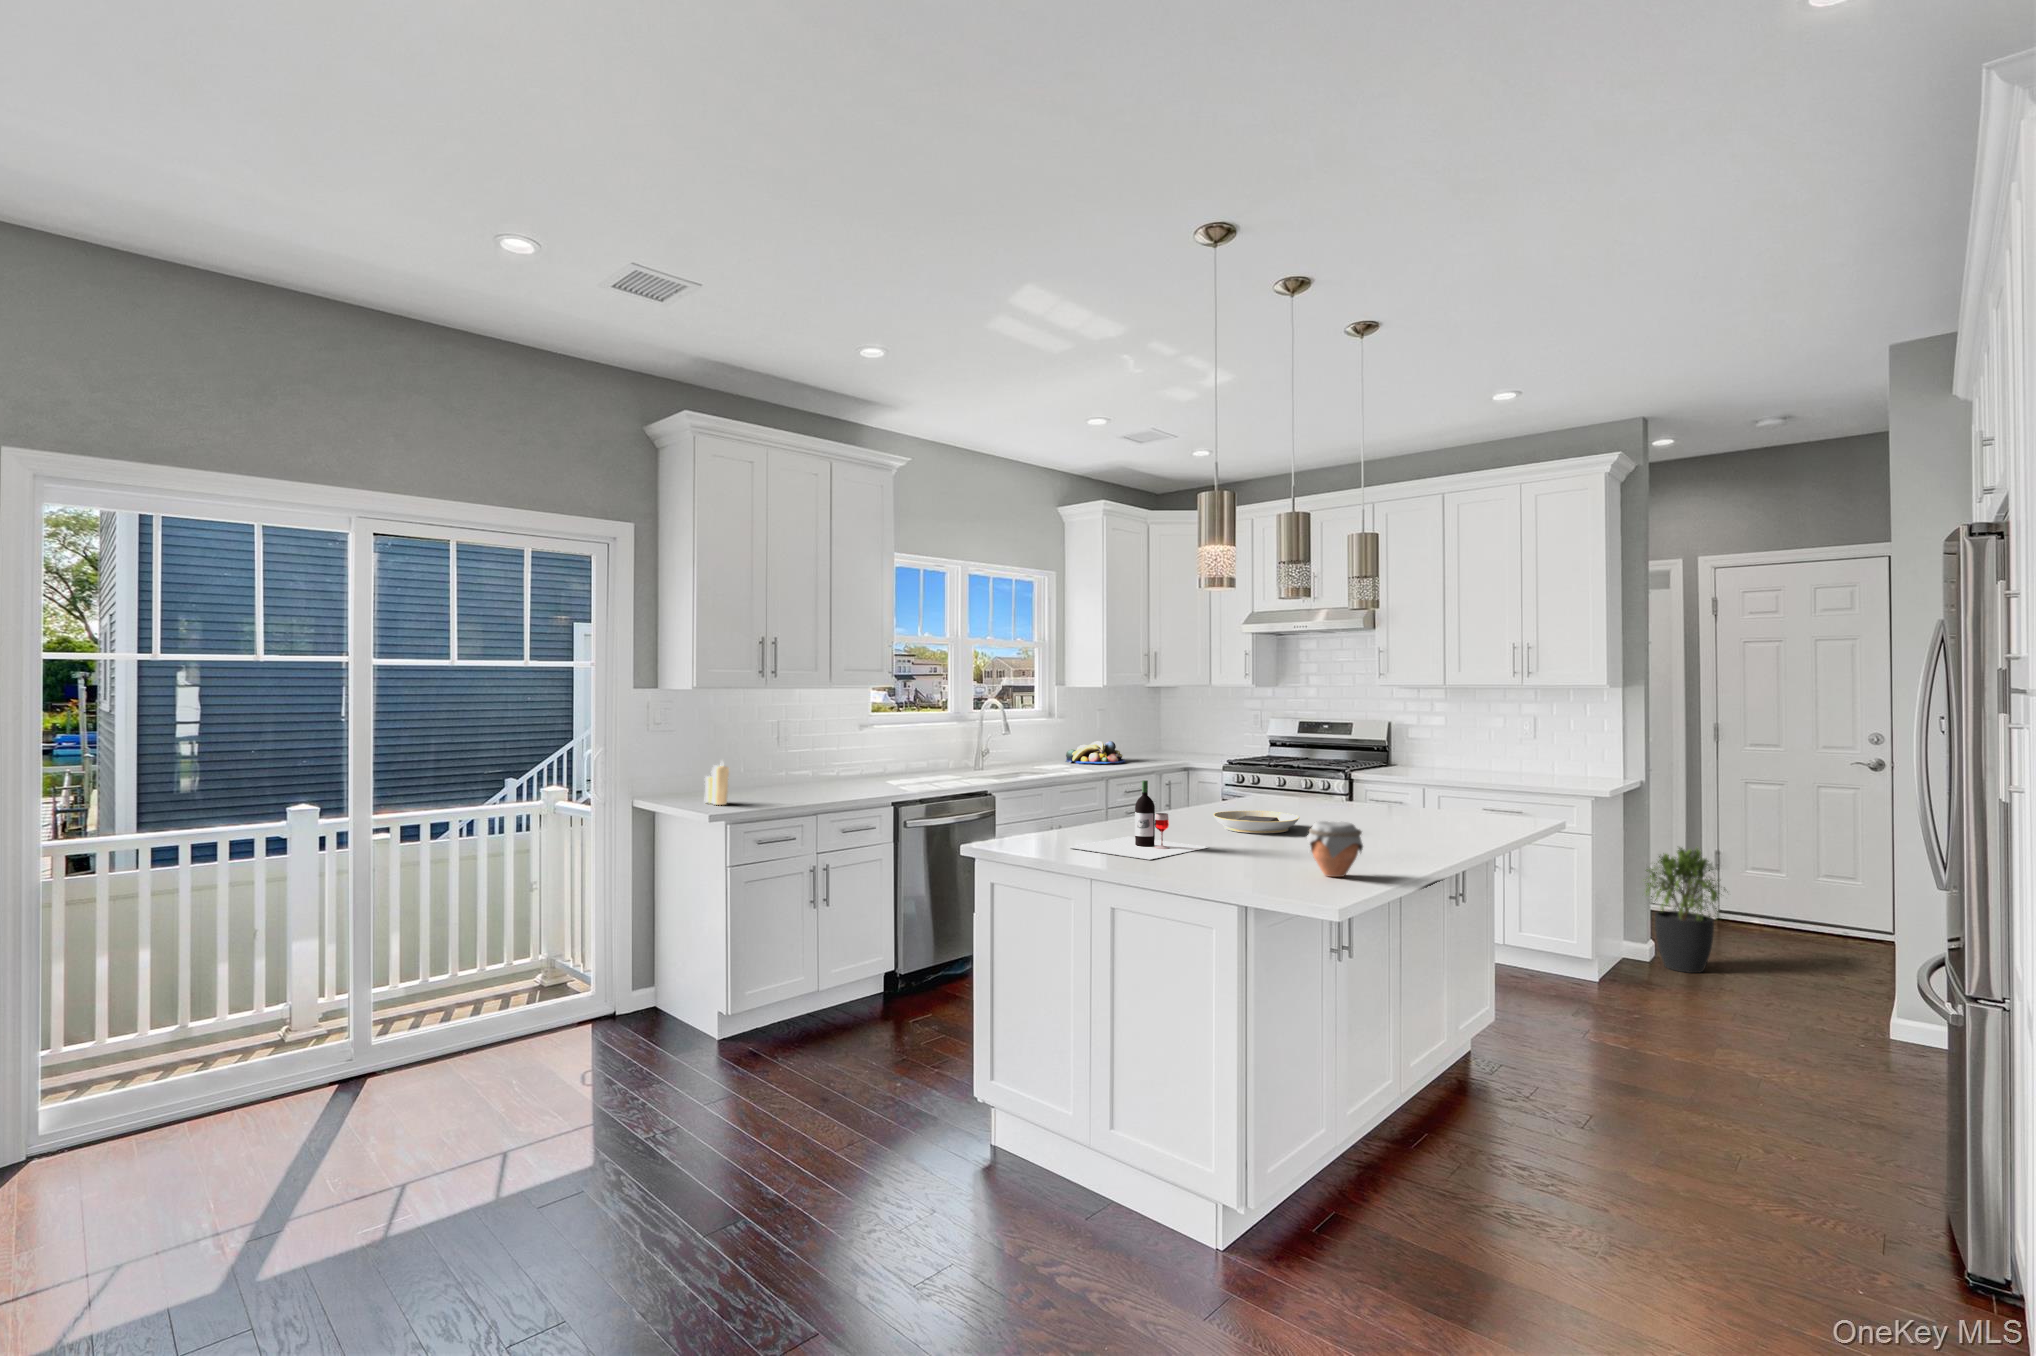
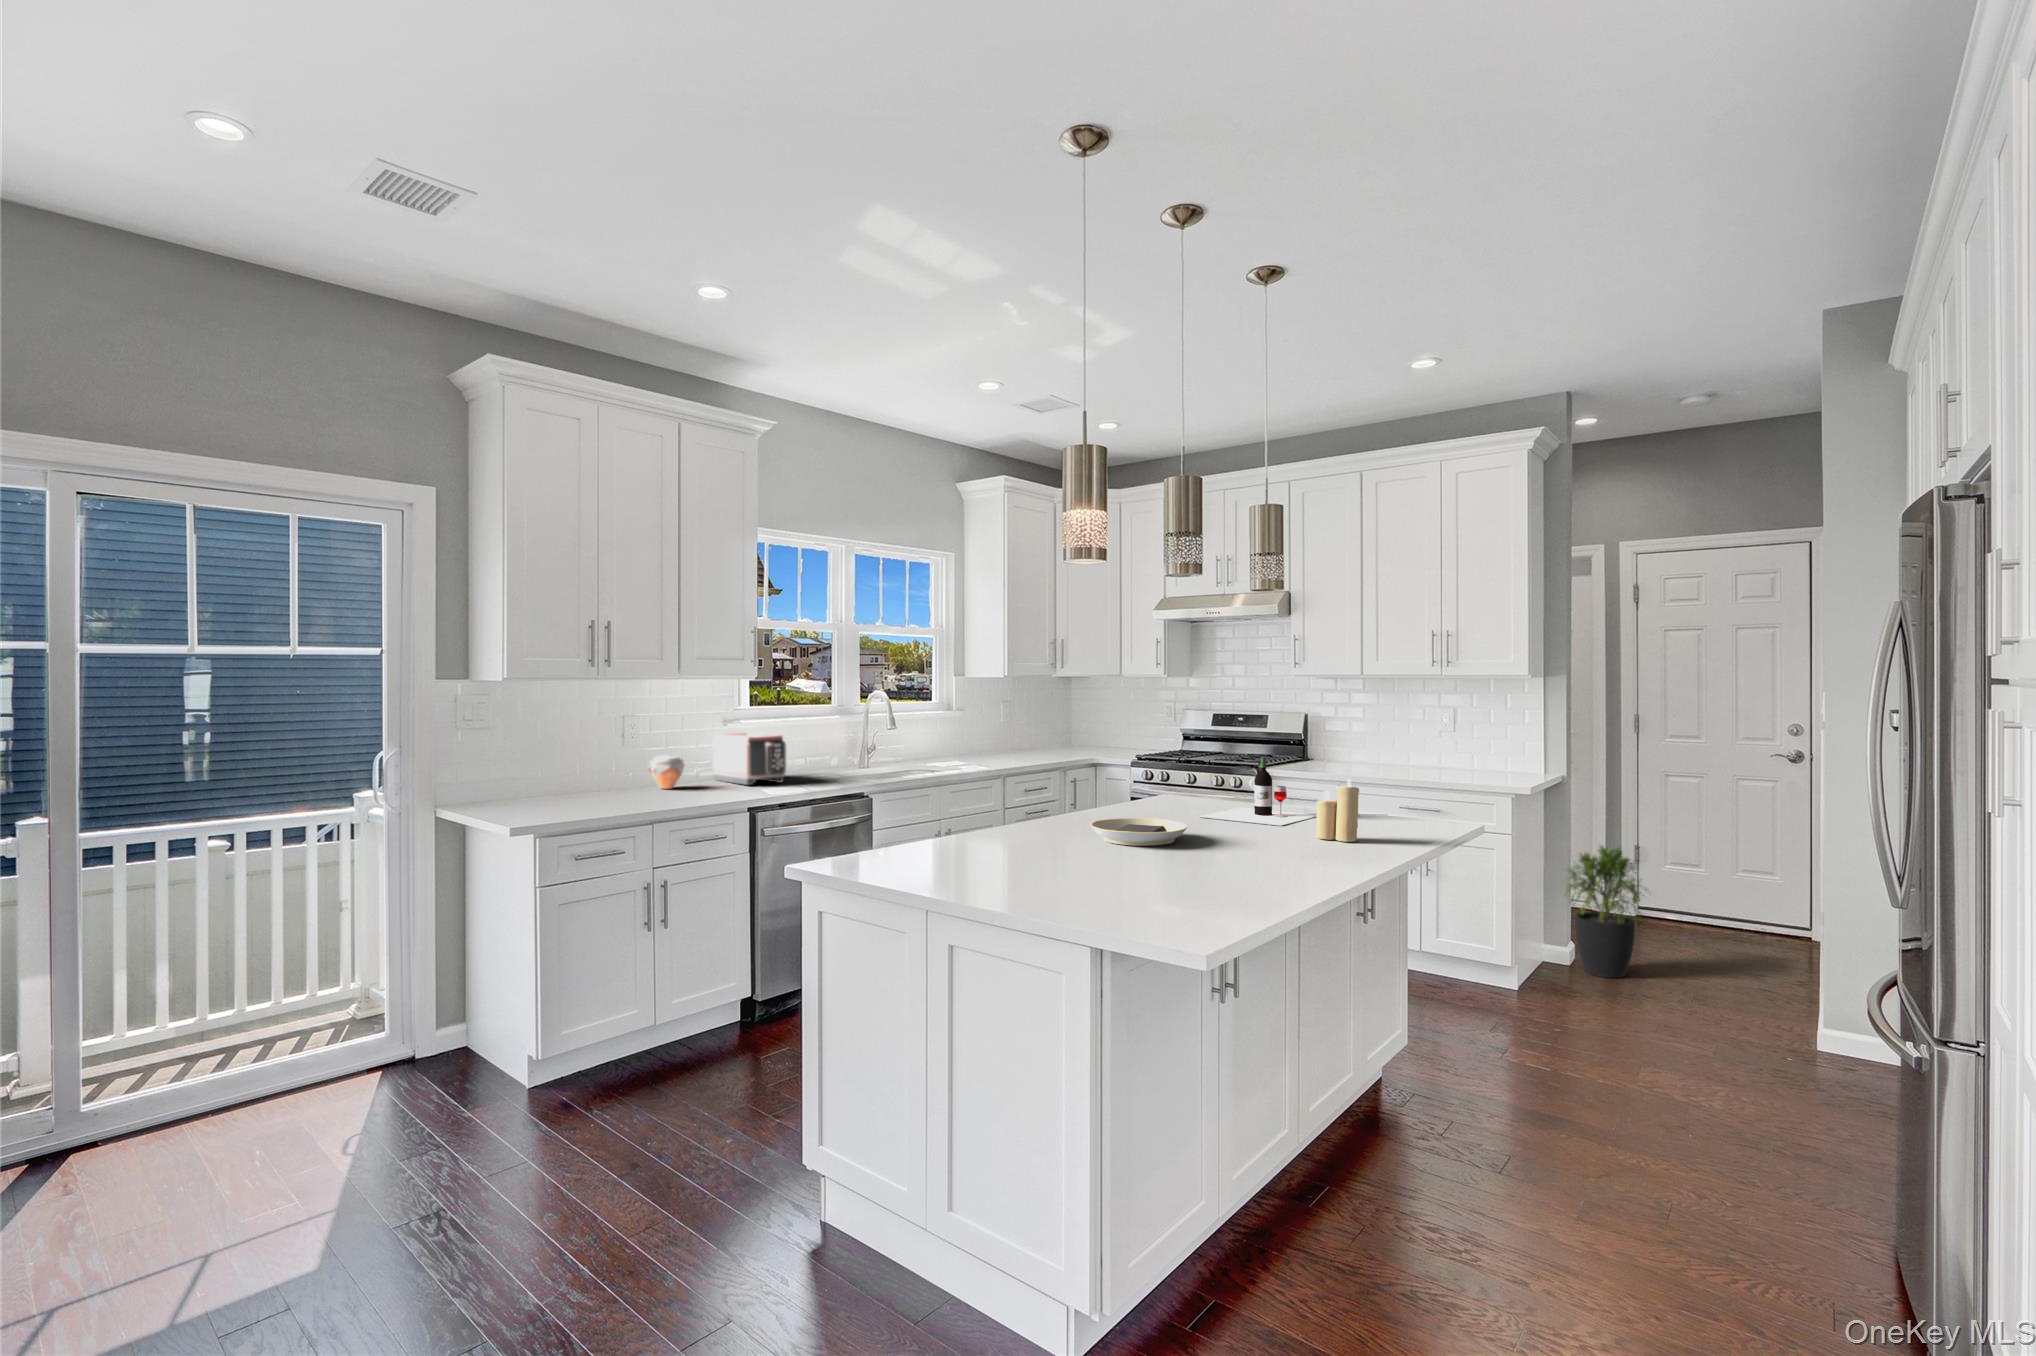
toaster: none [850,737,917,784] -> present [713,733,786,785]
fruit bowl: present [1066,741,1125,764] -> none [963,735,1028,759]
candle: present [705,761,729,805] -> present [1316,779,1359,842]
wine bottle: present [1069,781,1208,860] -> present [1199,757,1316,826]
jar: present [1307,821,1363,877] -> present [649,755,684,789]

